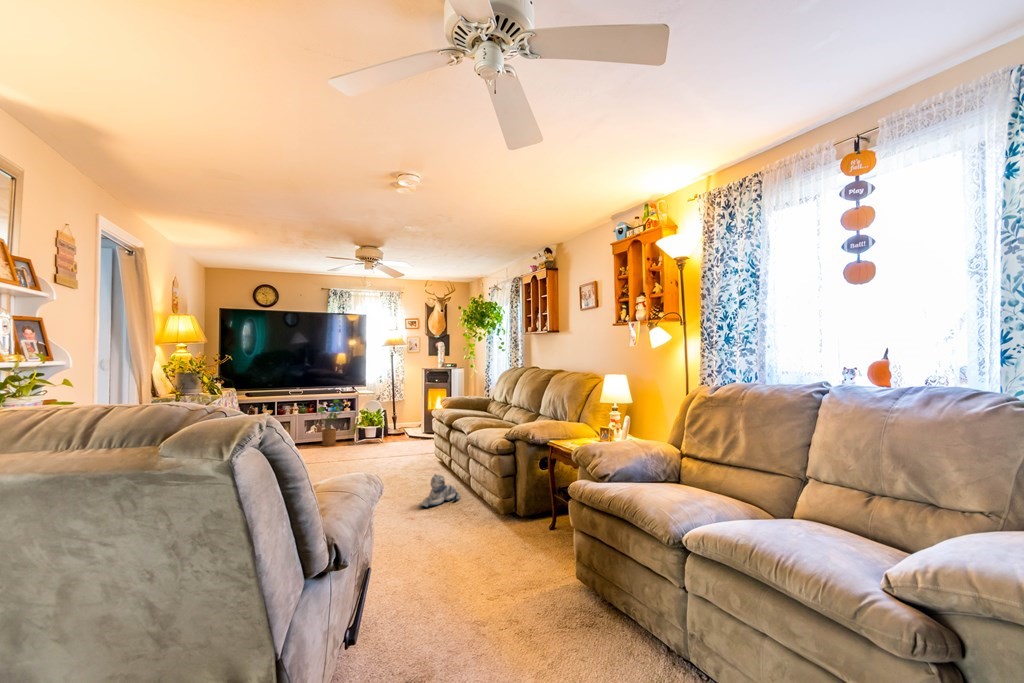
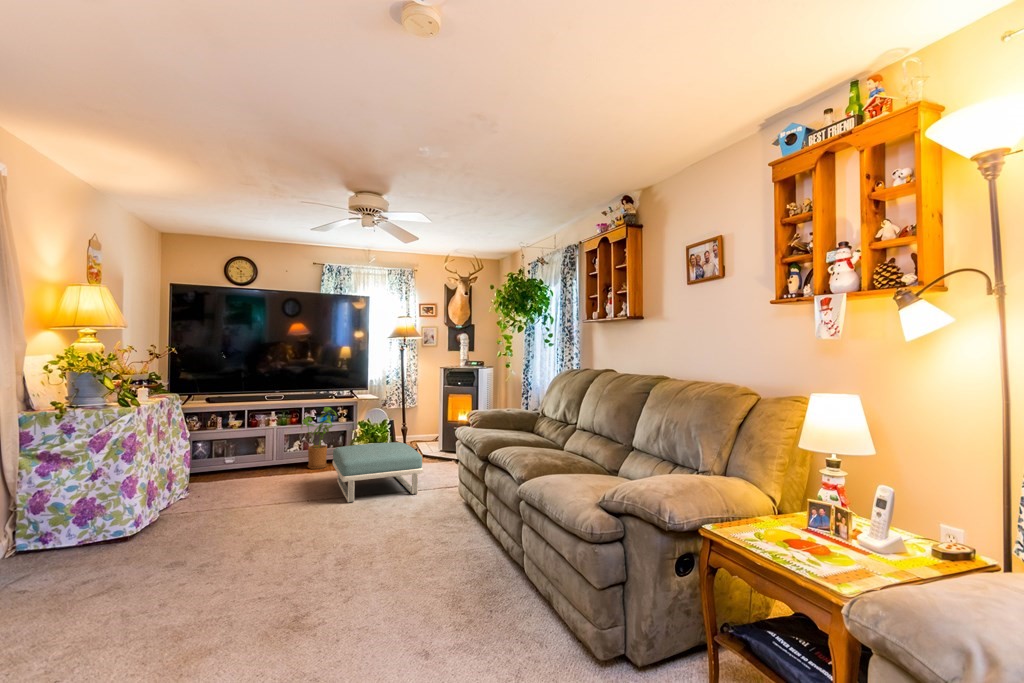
footstool: none [343,424,410,464] -> present [333,442,423,503]
plush toy: present [421,474,460,507] -> none [441,546,503,607]

